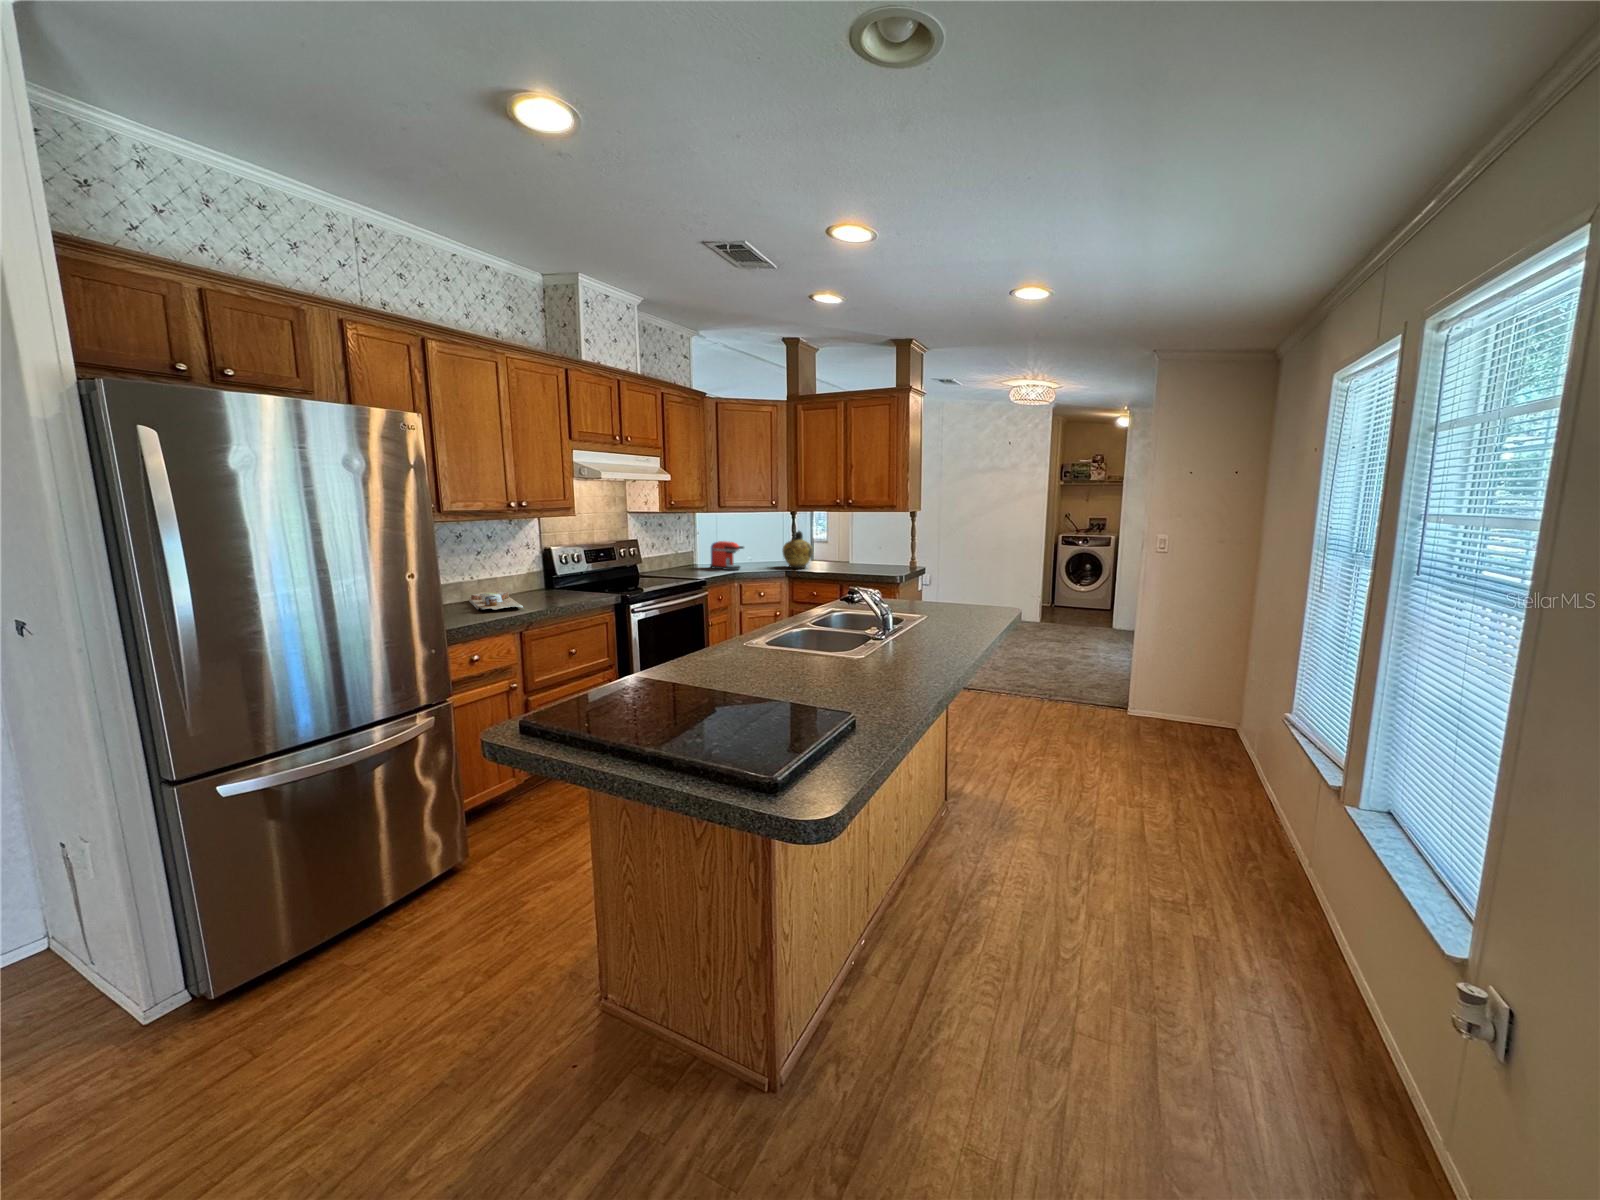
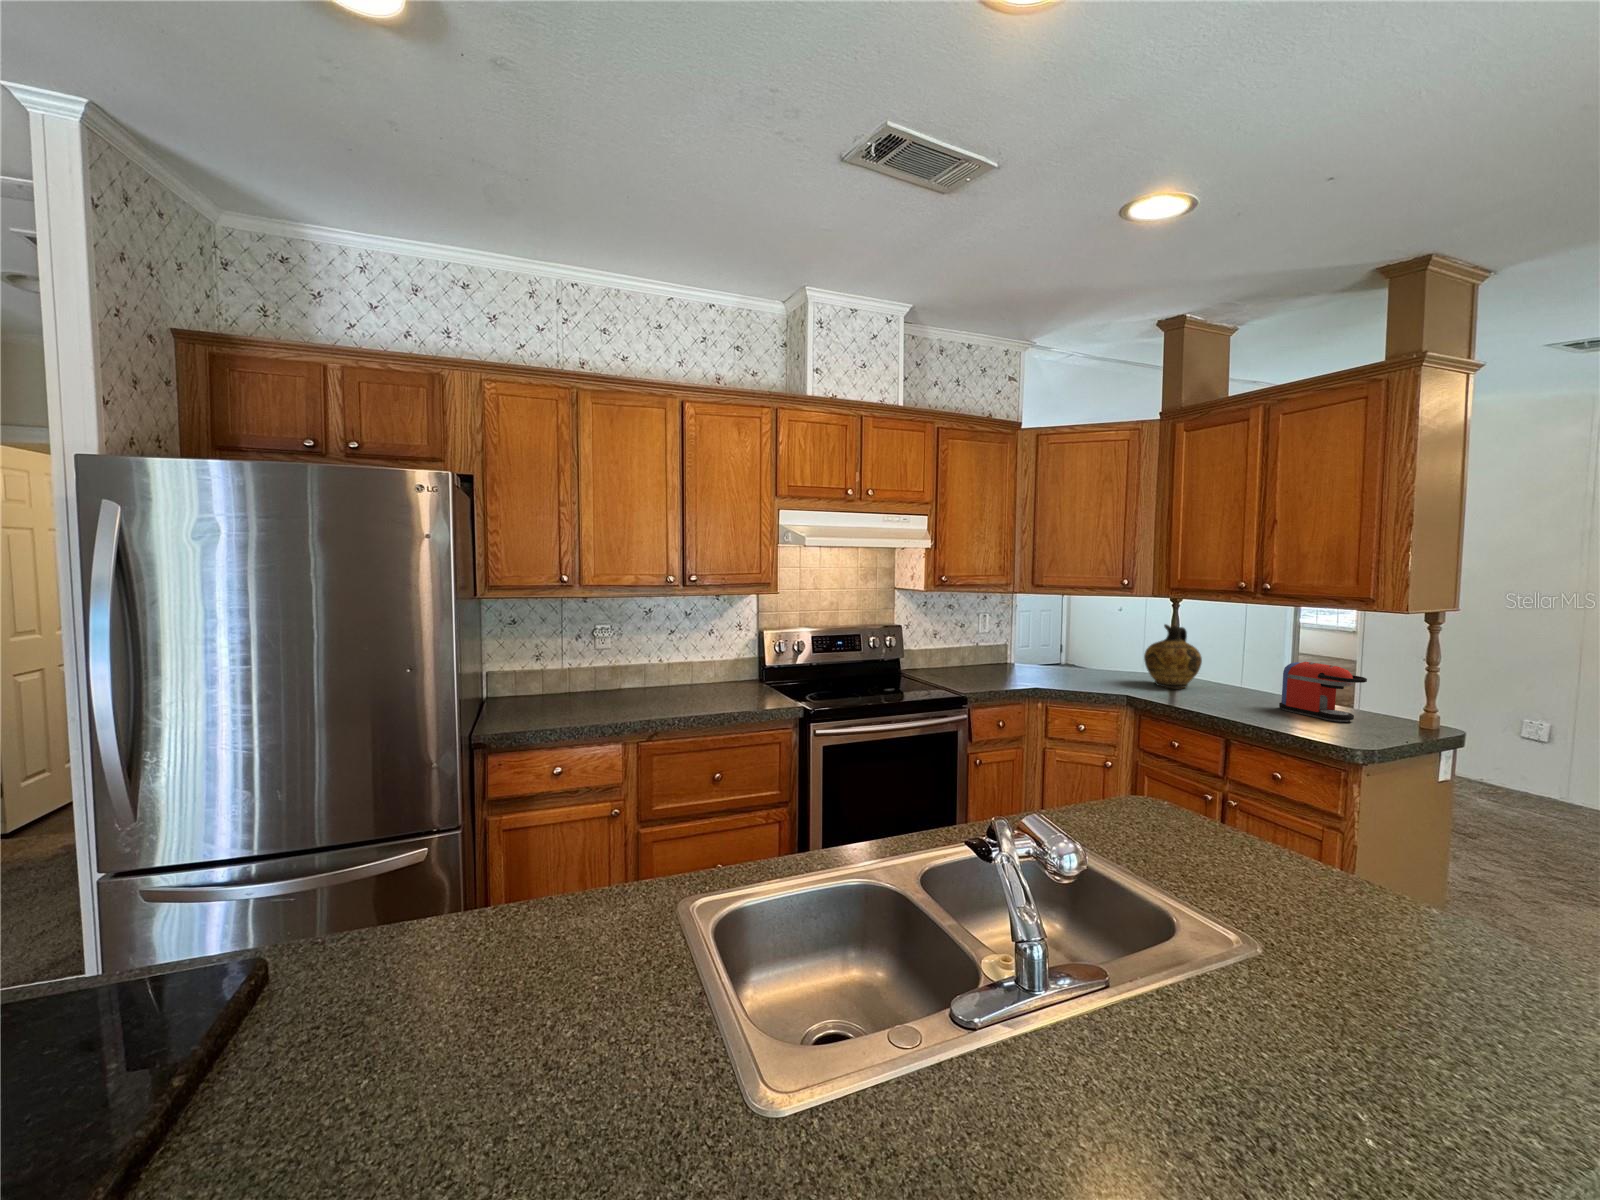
coffee maker: present [710,541,744,570] -> present [1279,662,1367,722]
cutting board: present [469,592,524,610] -> none [611,680,684,711]

